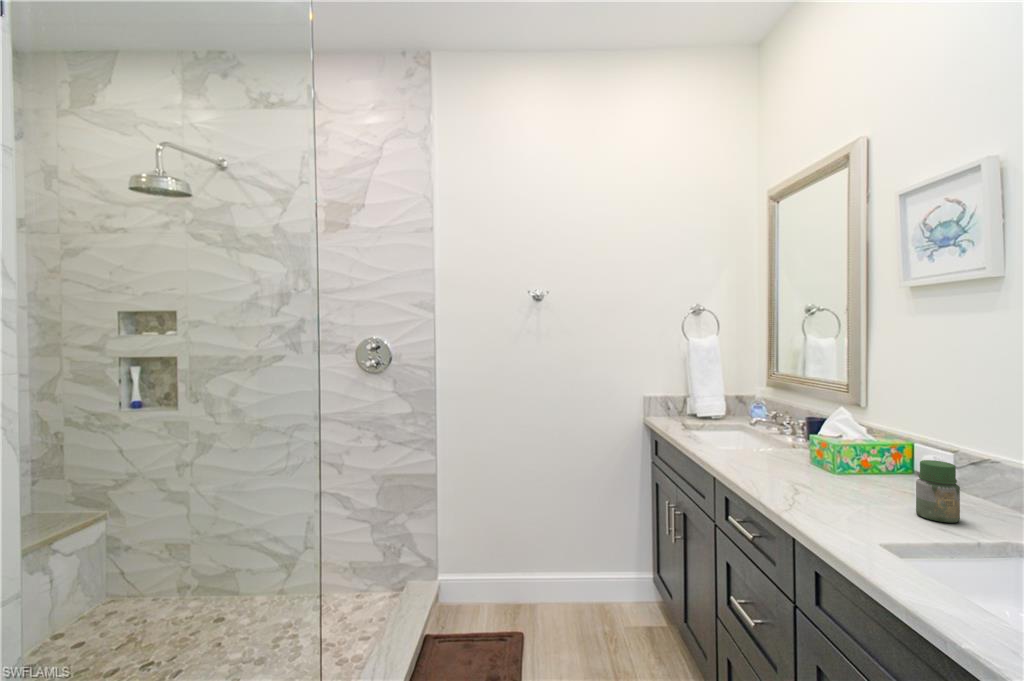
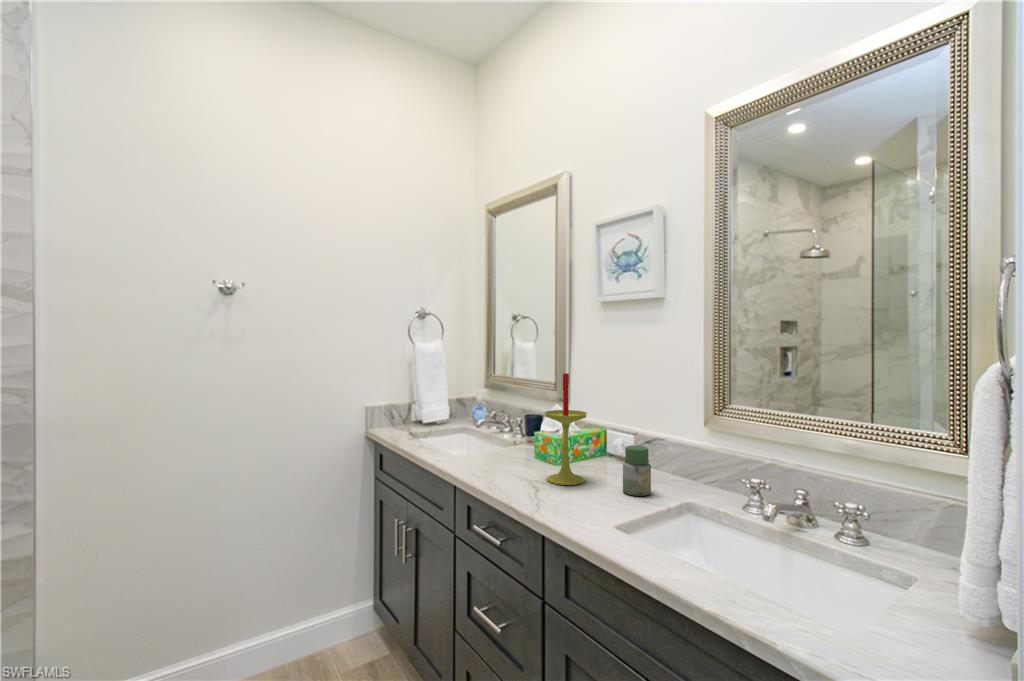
candle: none [813,368,870,496] -> present [545,373,587,485]

